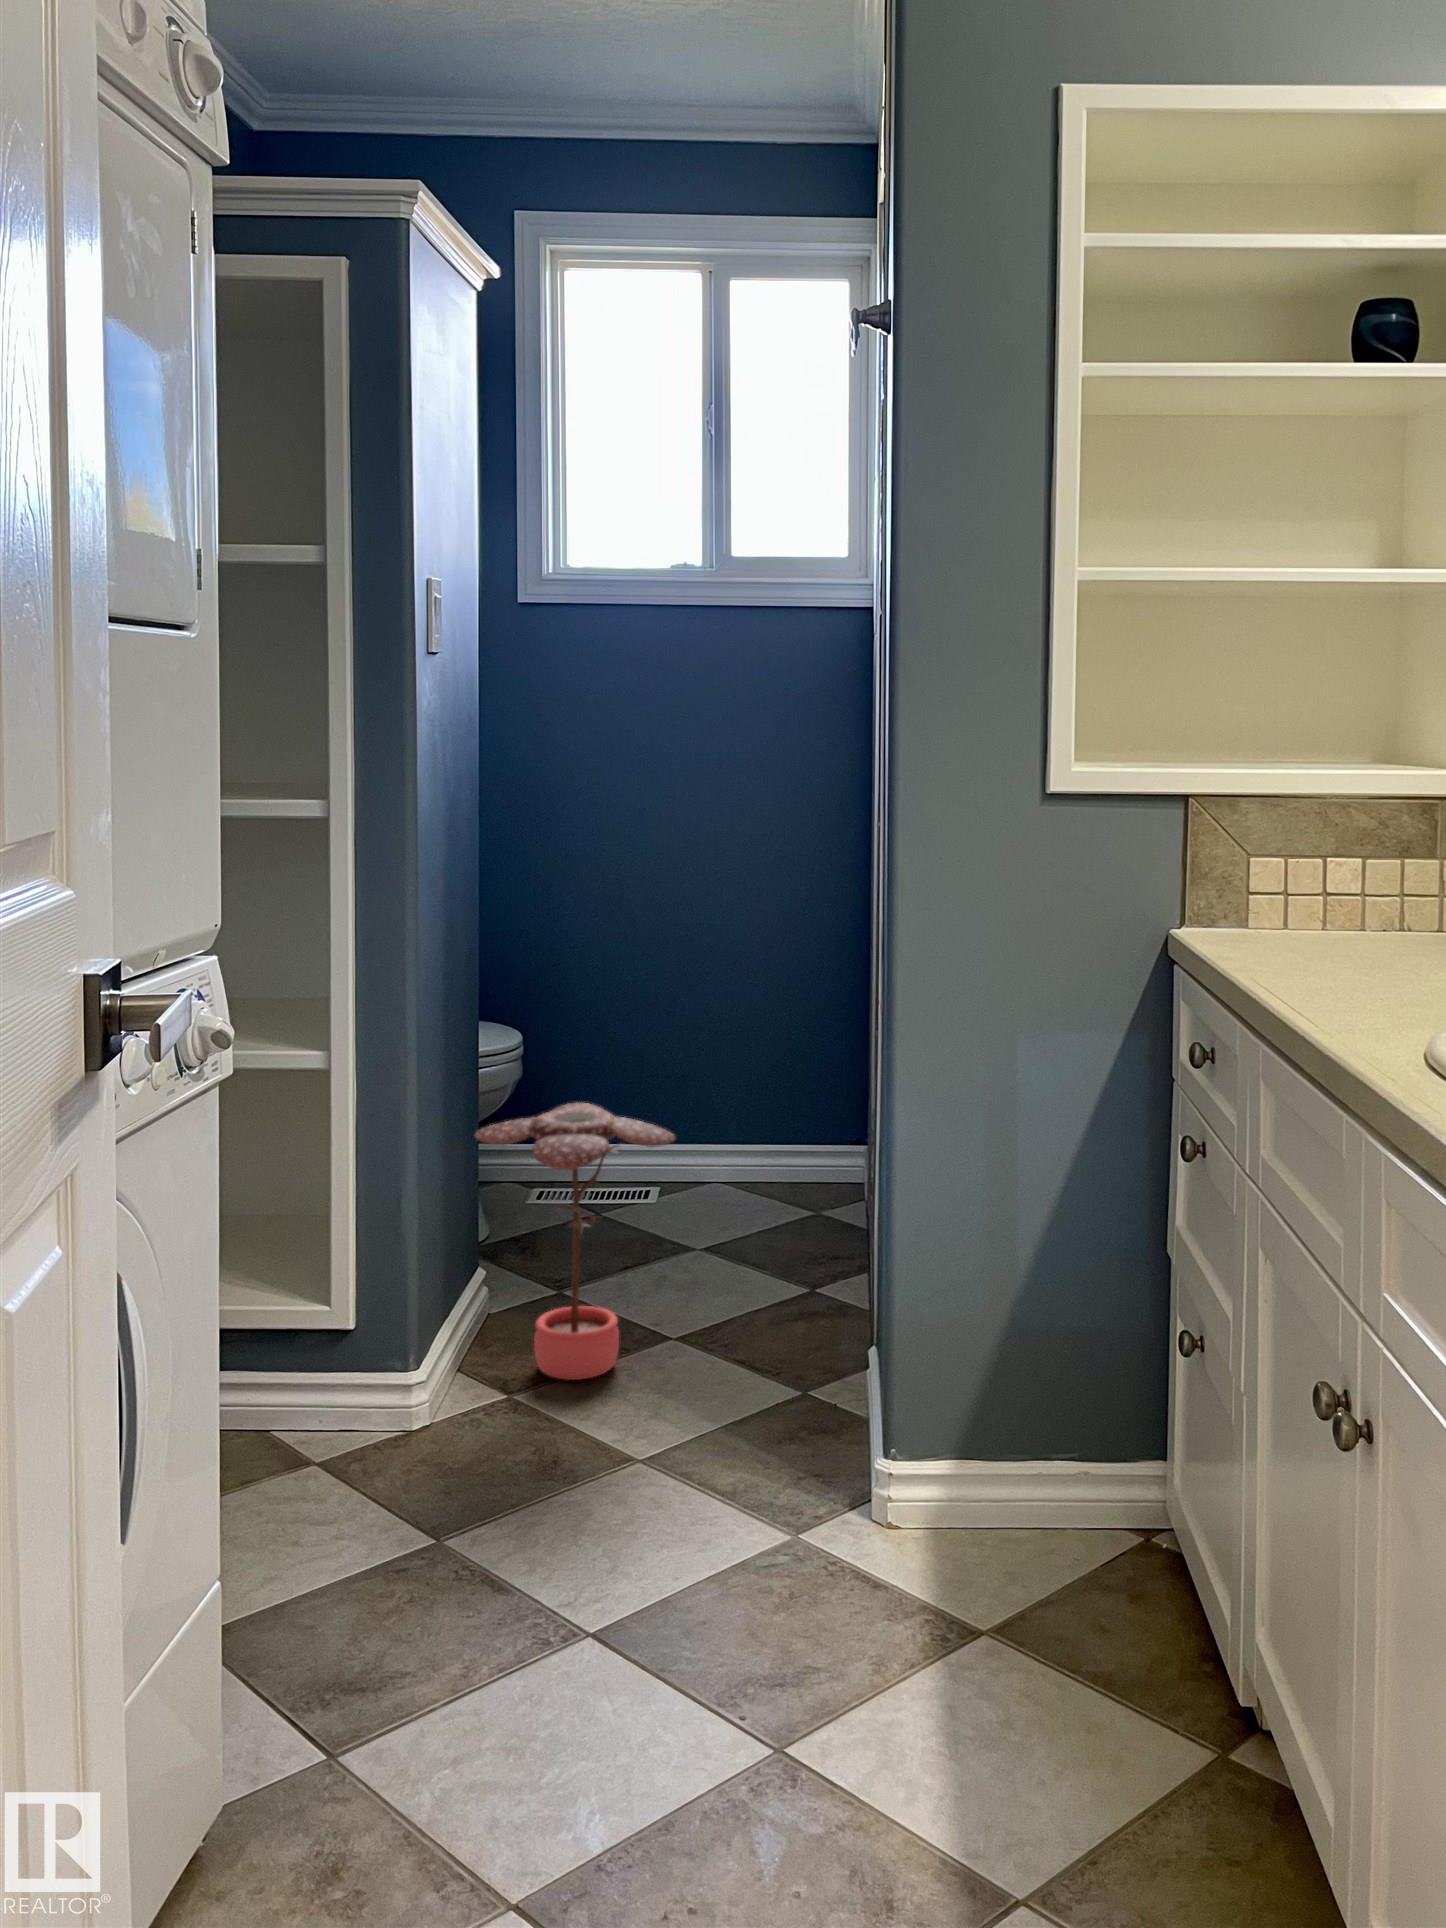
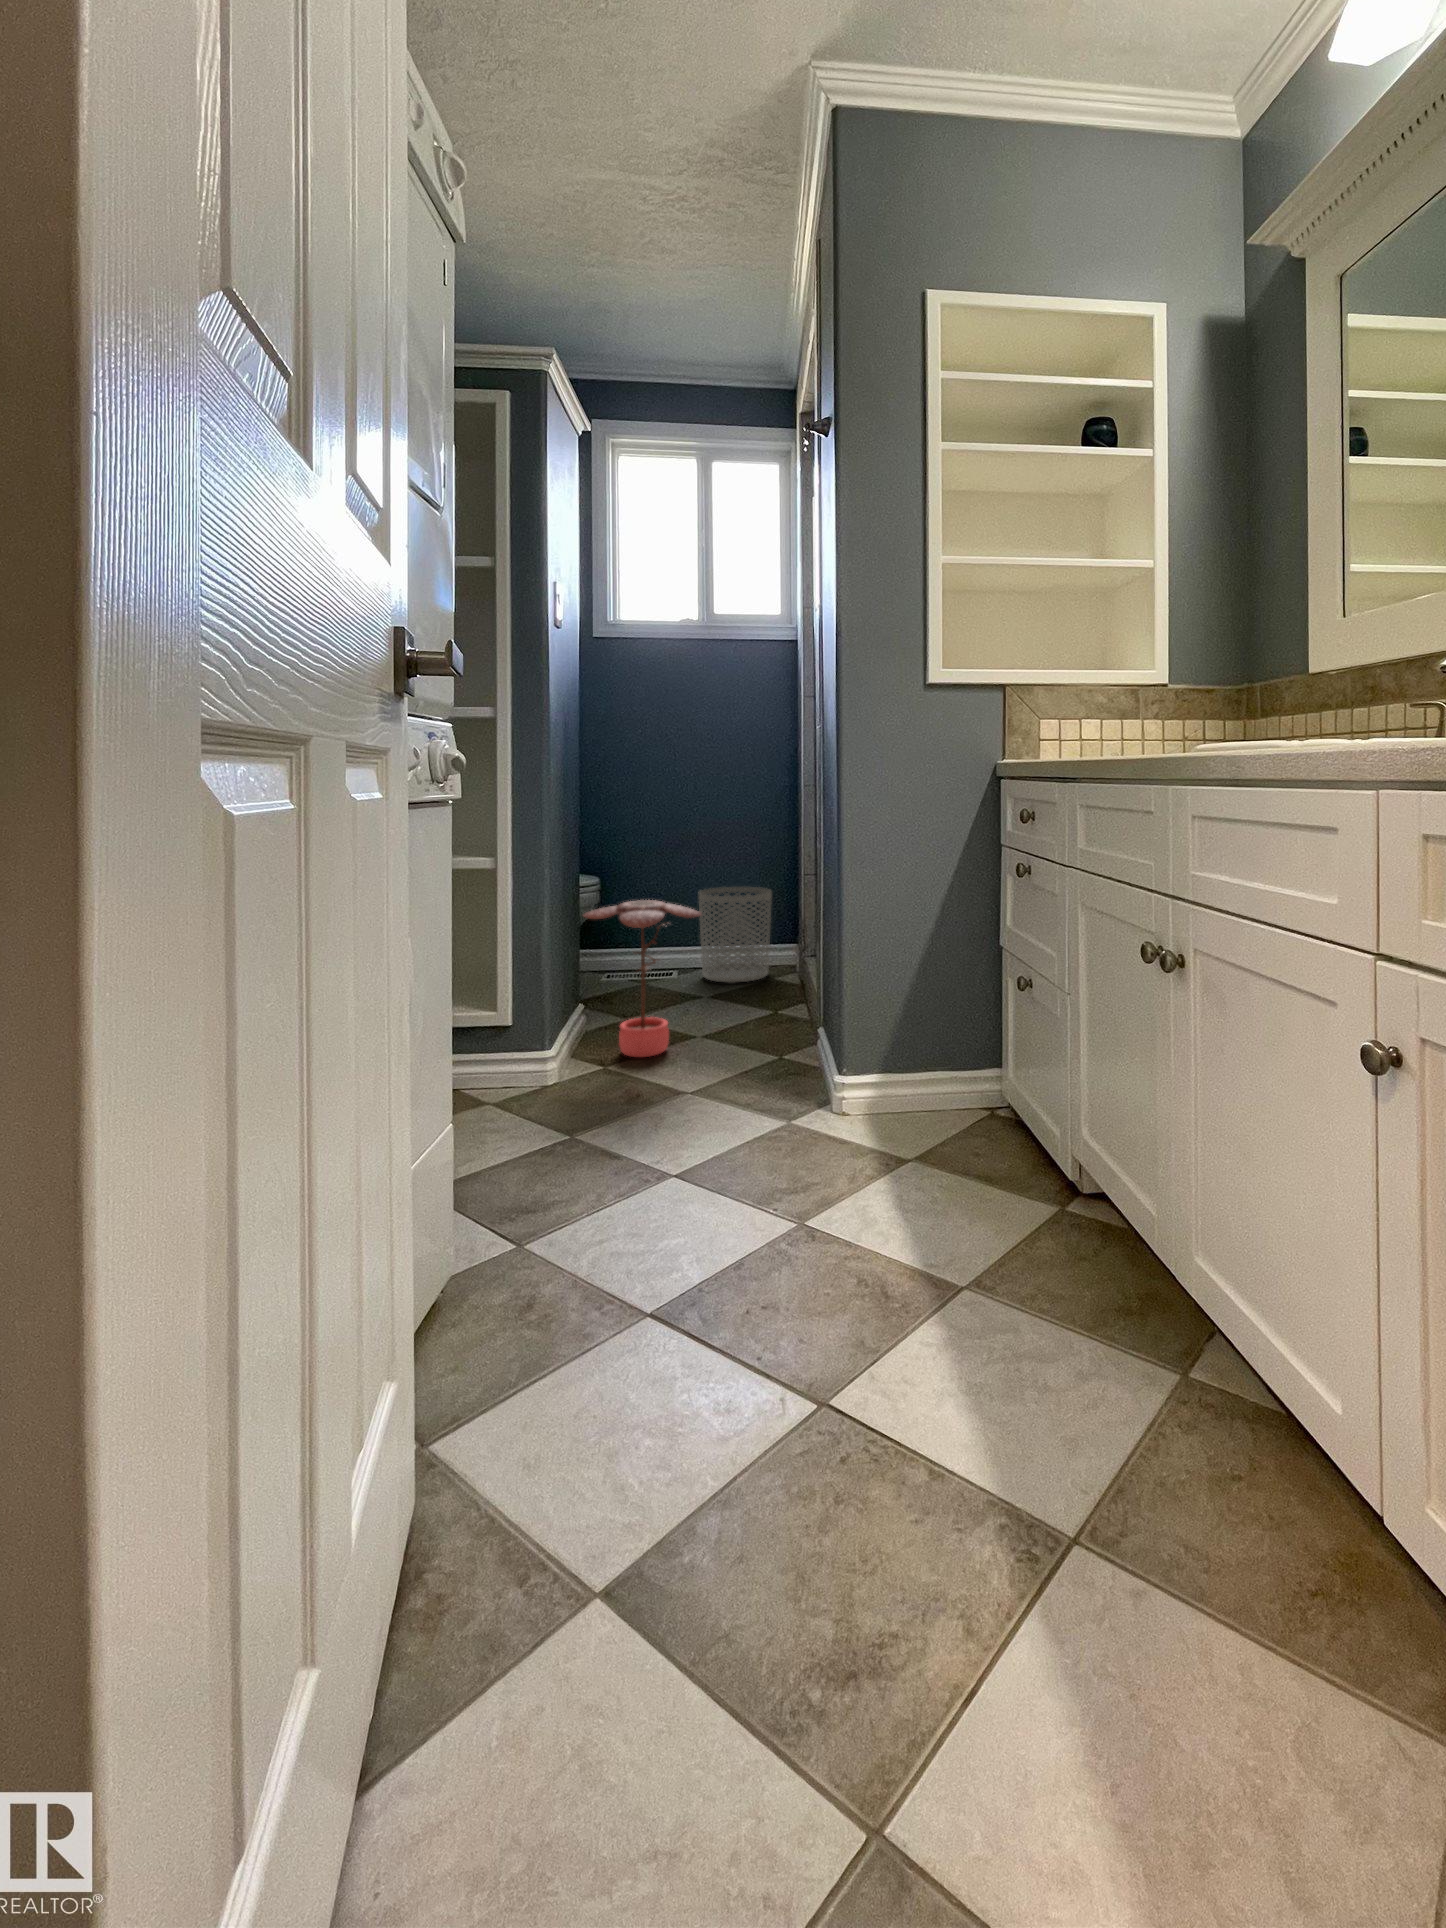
waste bin: none [694,1040,823,1217] -> present [699,887,772,983]

